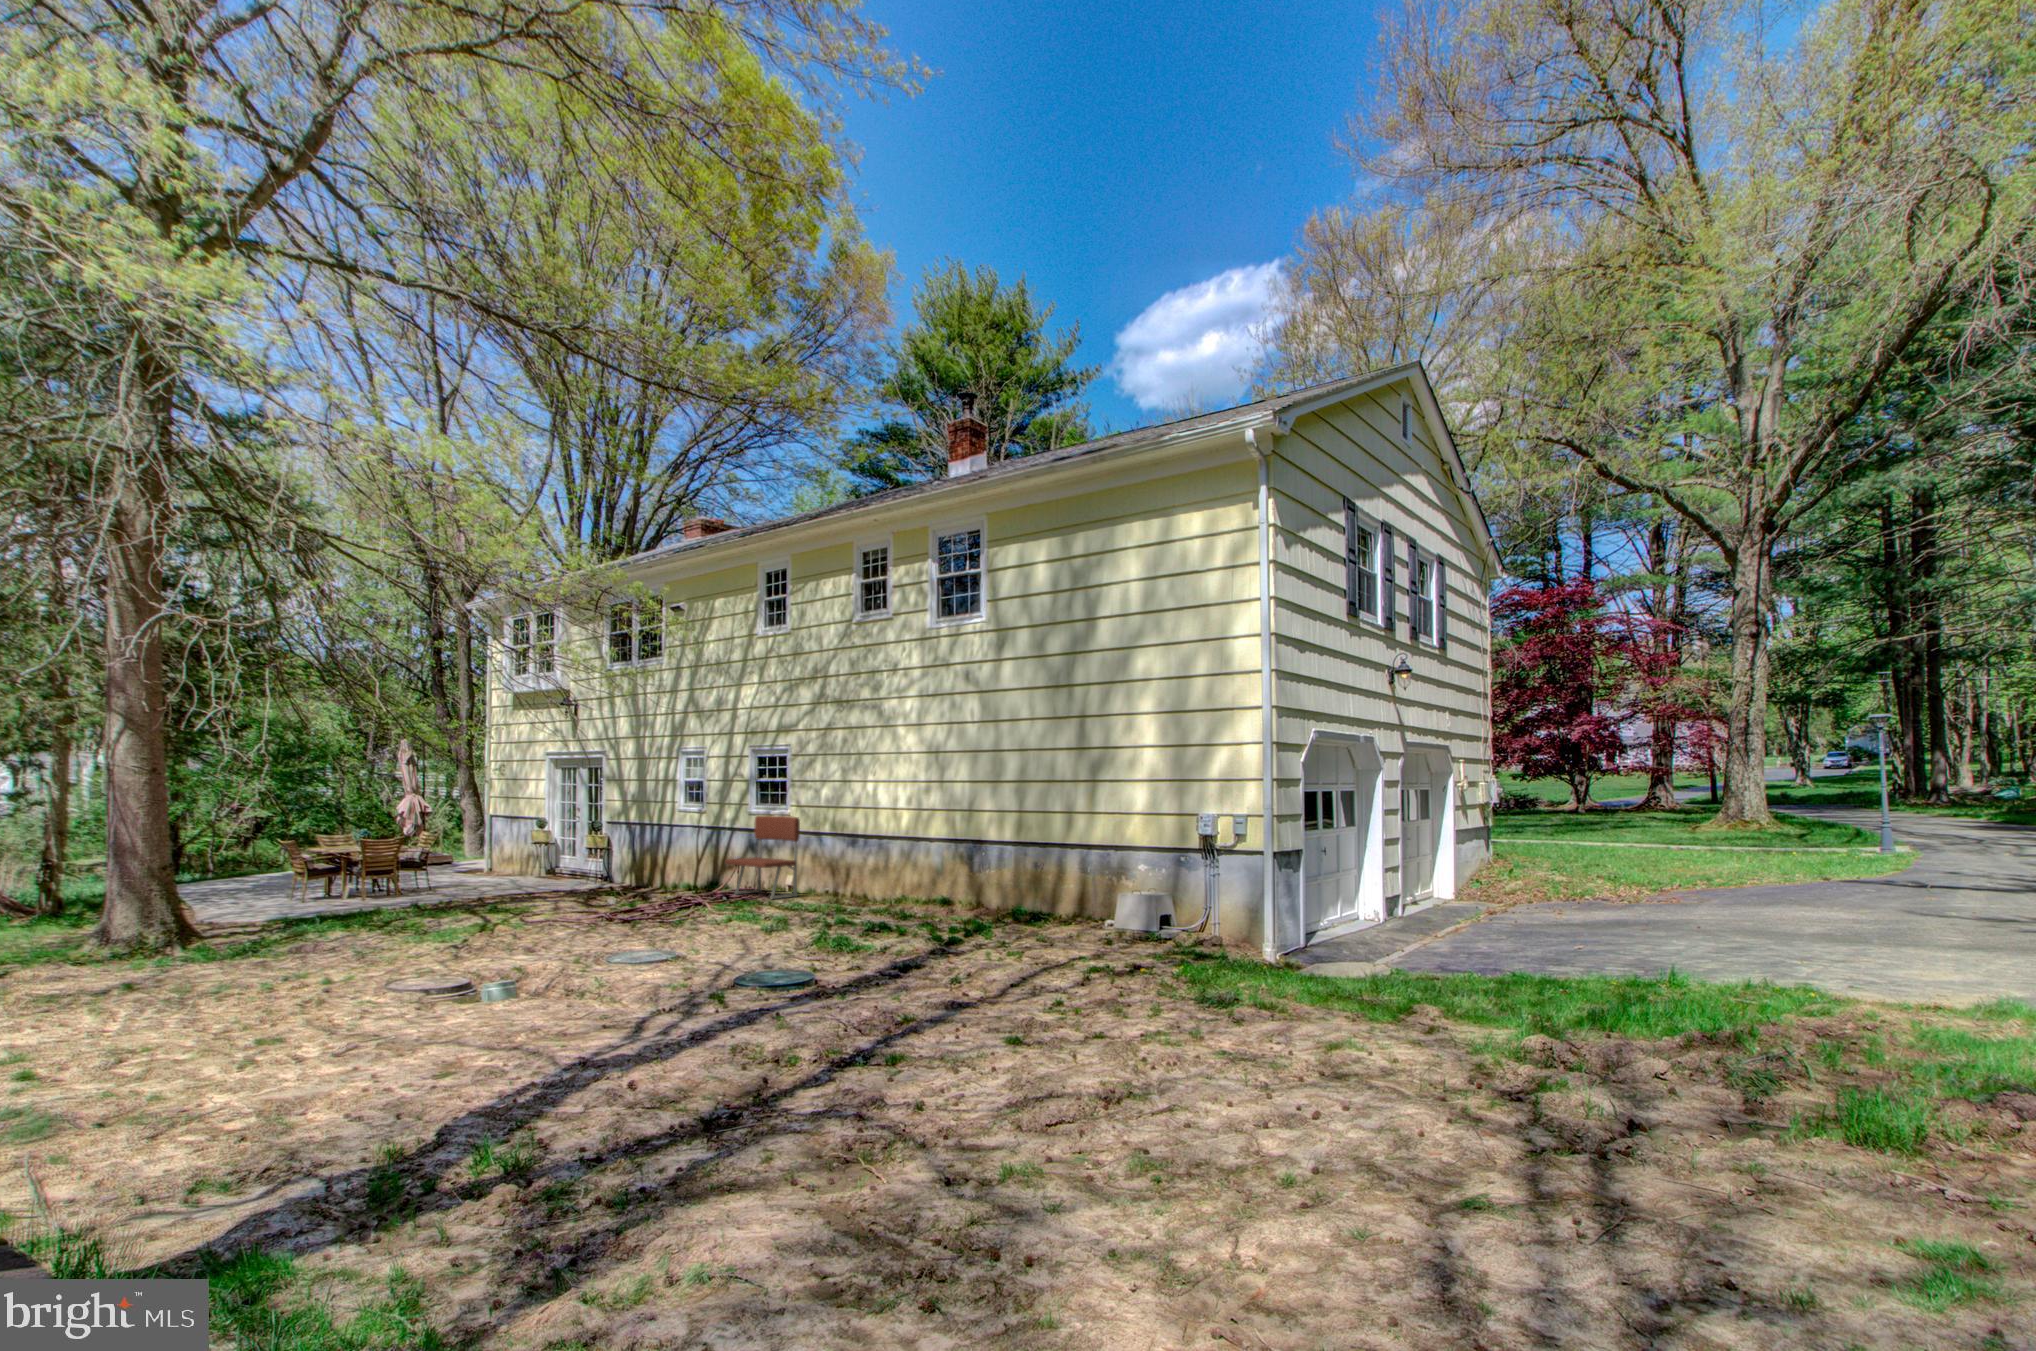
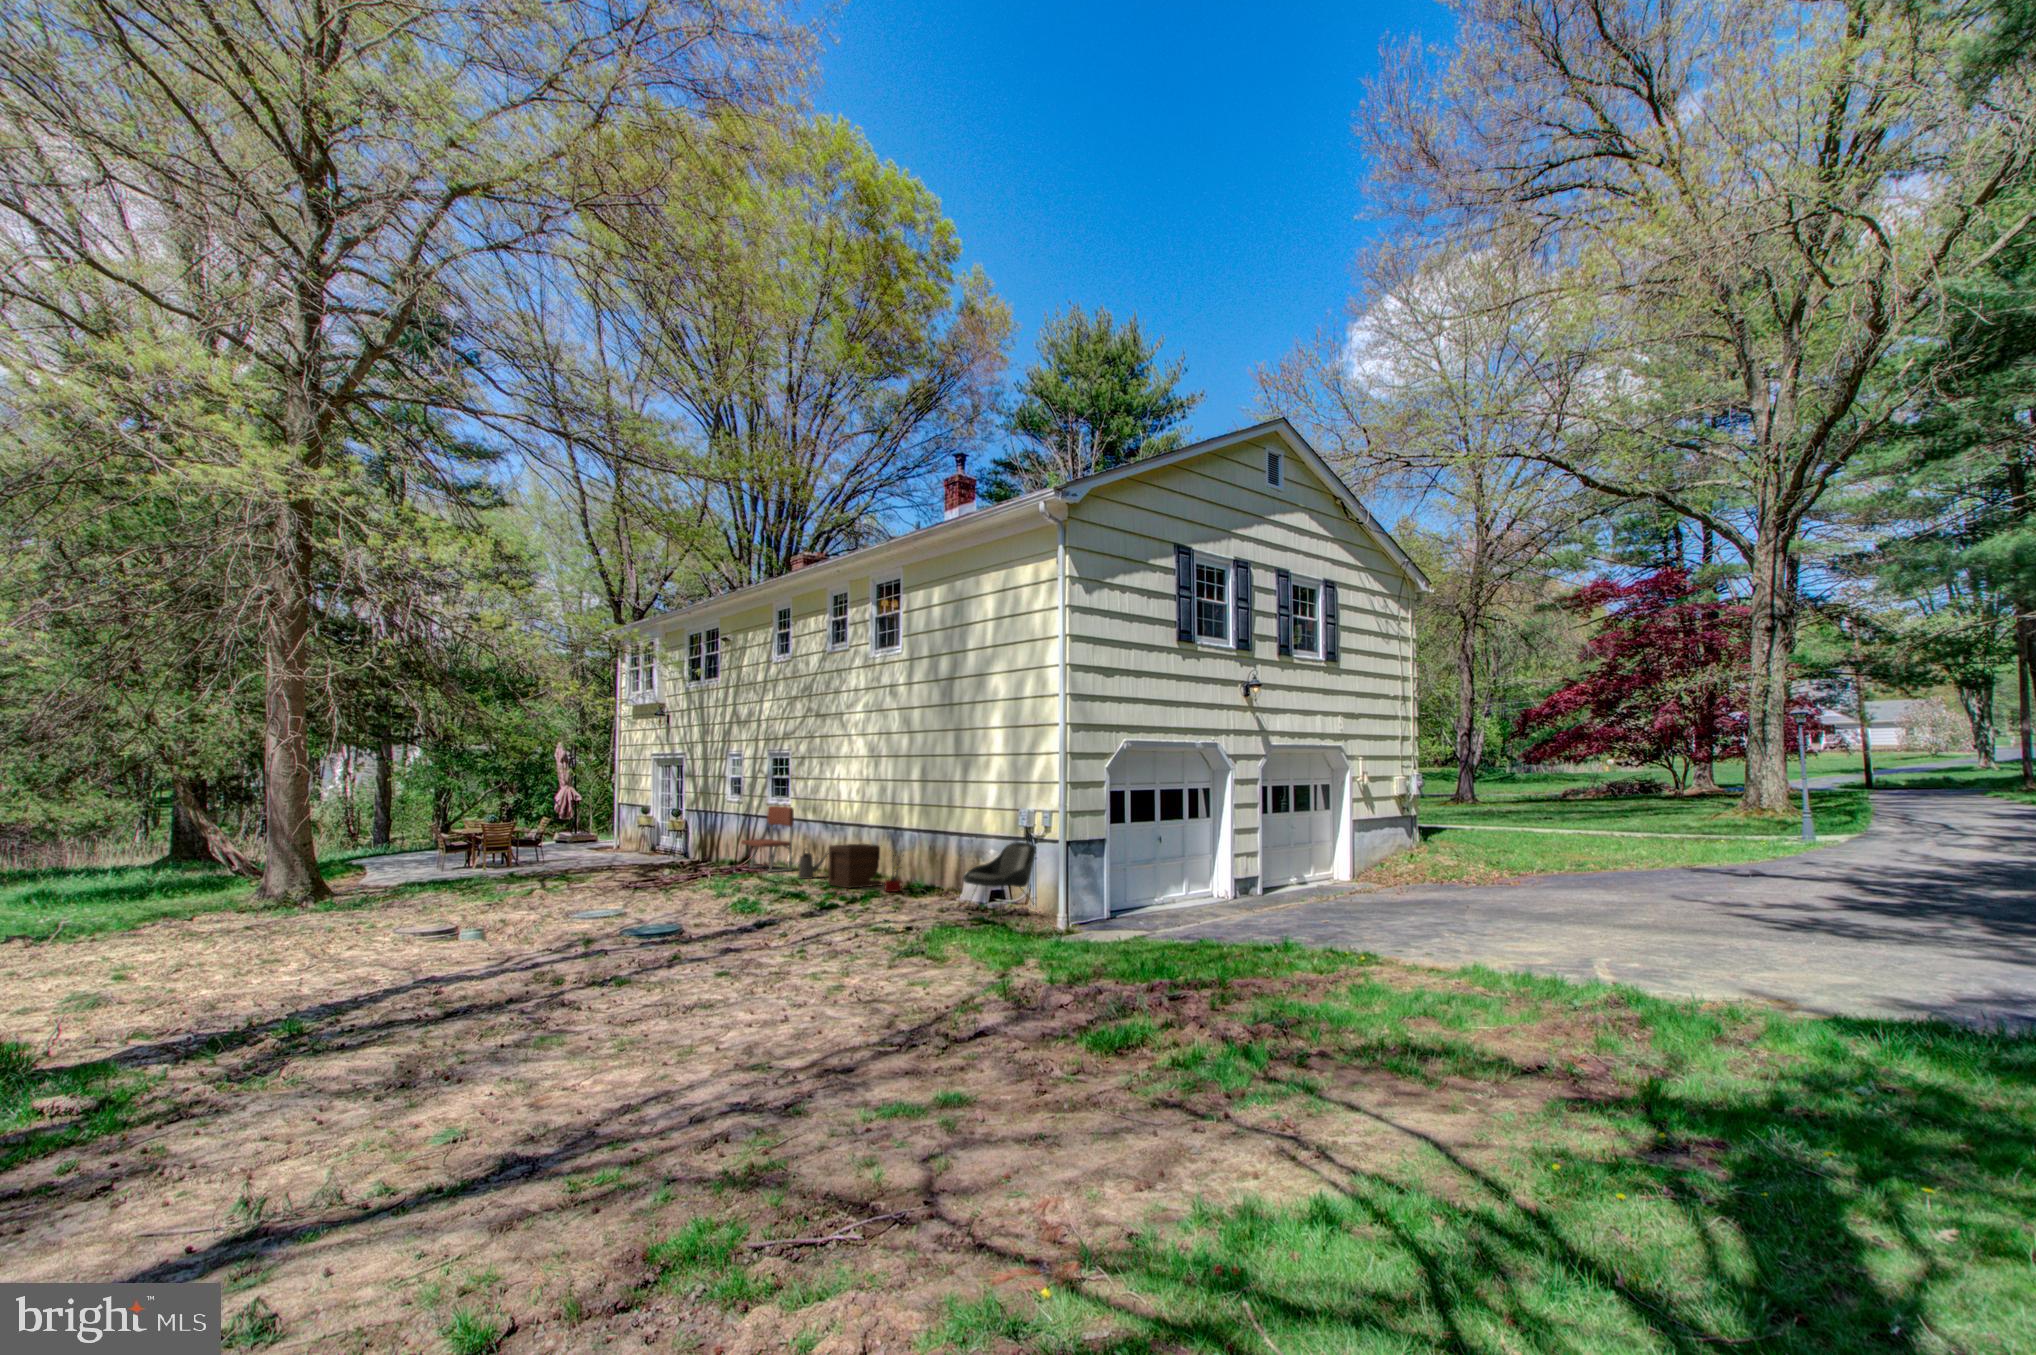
lounge chair: none [1144,856,1240,956] -> present [963,842,1036,917]
wooden crate: none [885,861,955,919] -> present [828,844,883,888]
decorative plant: none [975,867,1004,922] -> present [885,855,902,892]
watering can: none [822,868,859,907] -> present [798,849,828,879]

